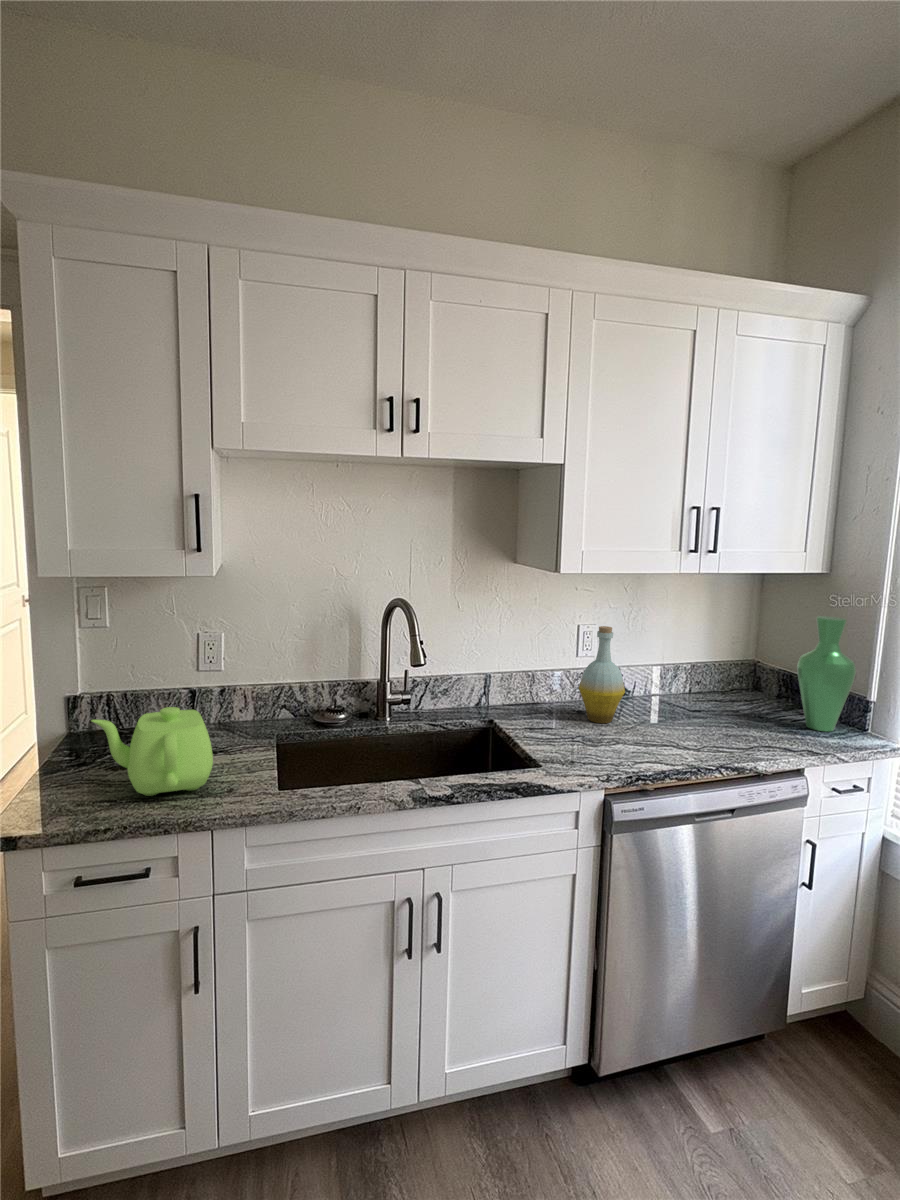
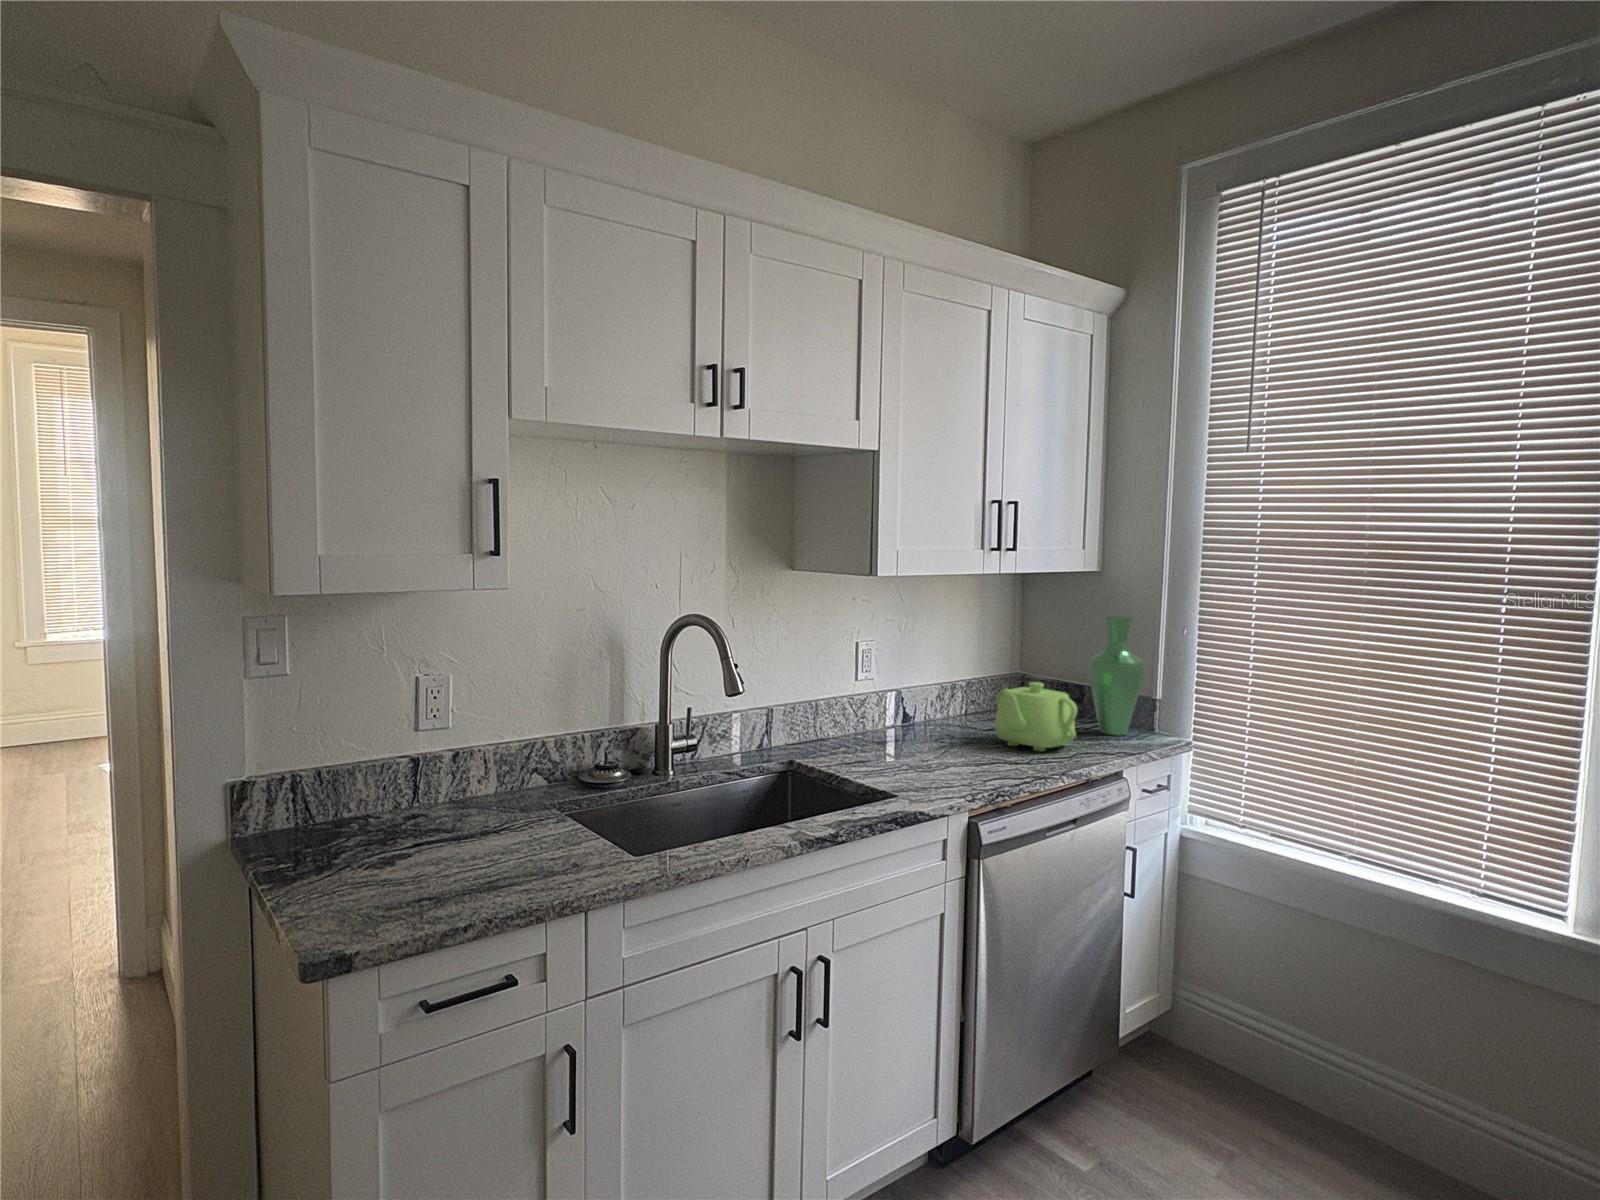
bottle: present [579,626,625,723] -> none [880,638,933,751]
teapot: present [91,707,213,796] -> present [995,682,1077,751]

